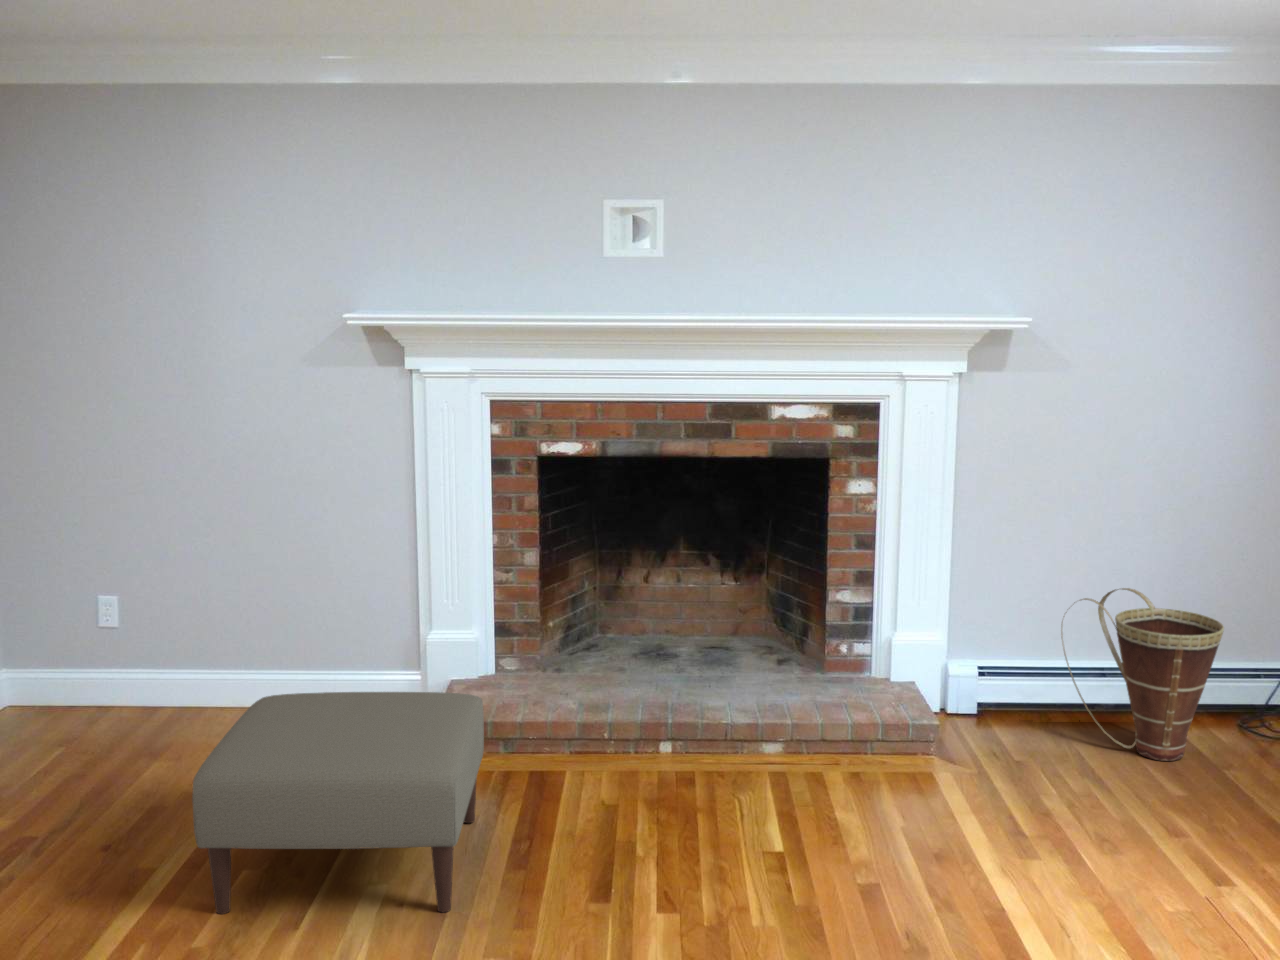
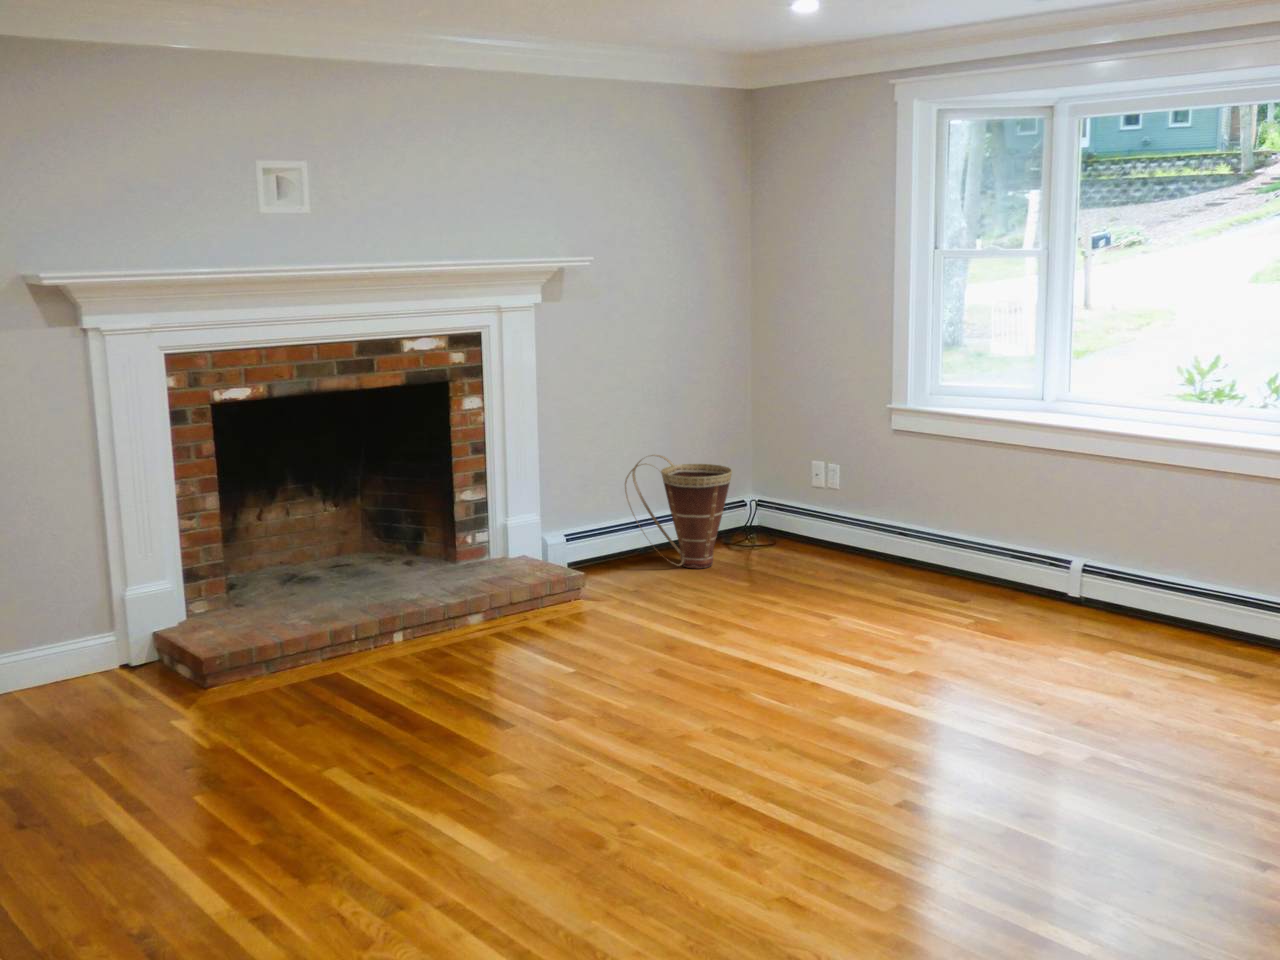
ottoman: present [192,692,484,914] -> none [126,608,430,833]

